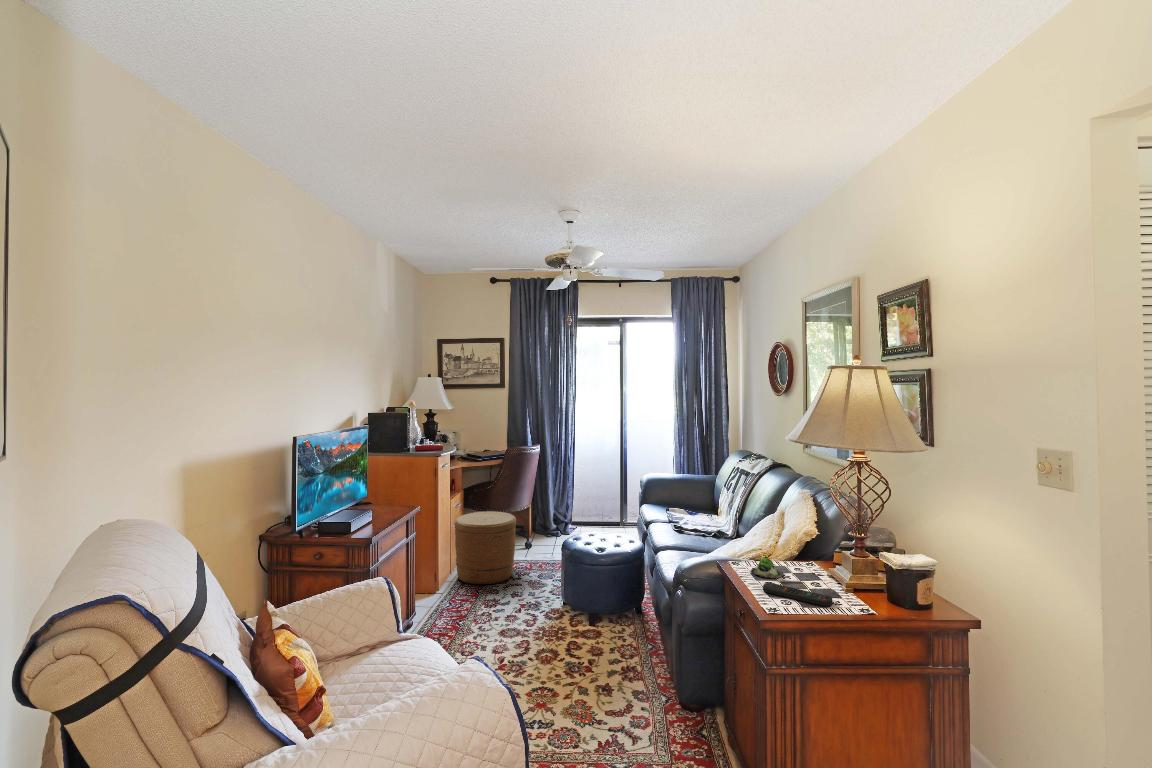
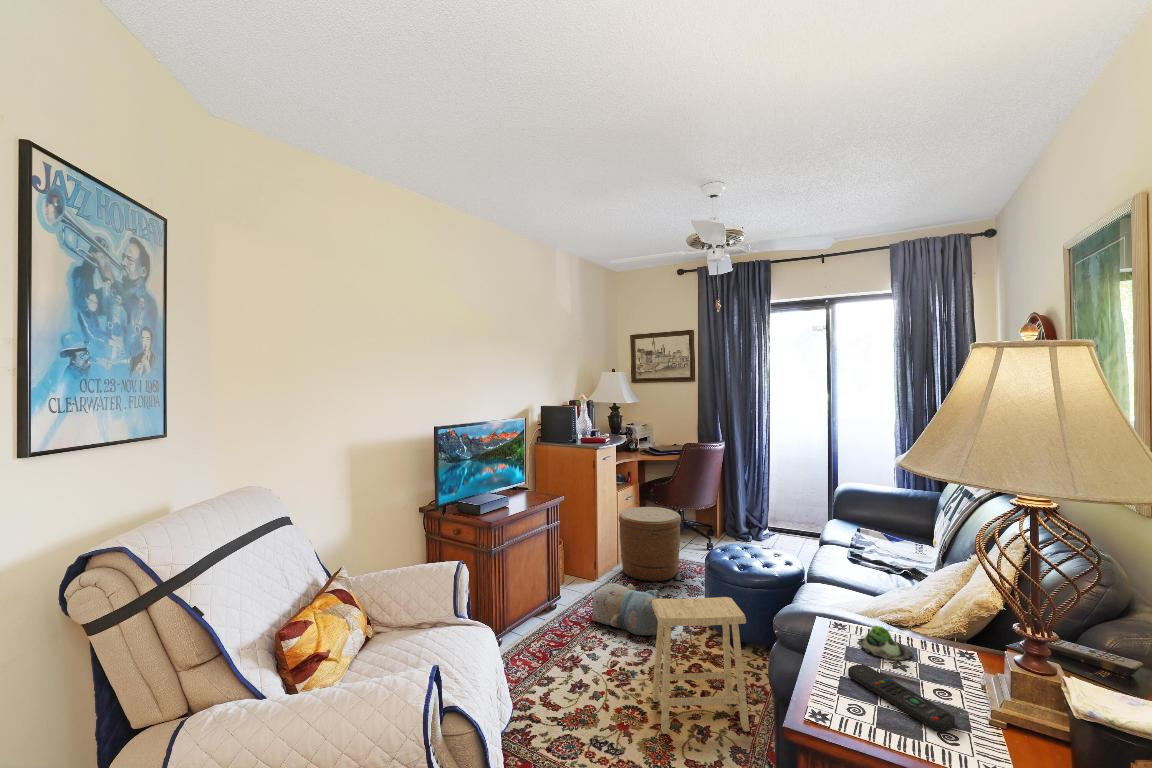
footstool: none [552,572,639,700] -> present [652,597,749,734]
plush toy: none [454,585,529,631] -> present [591,583,659,635]

